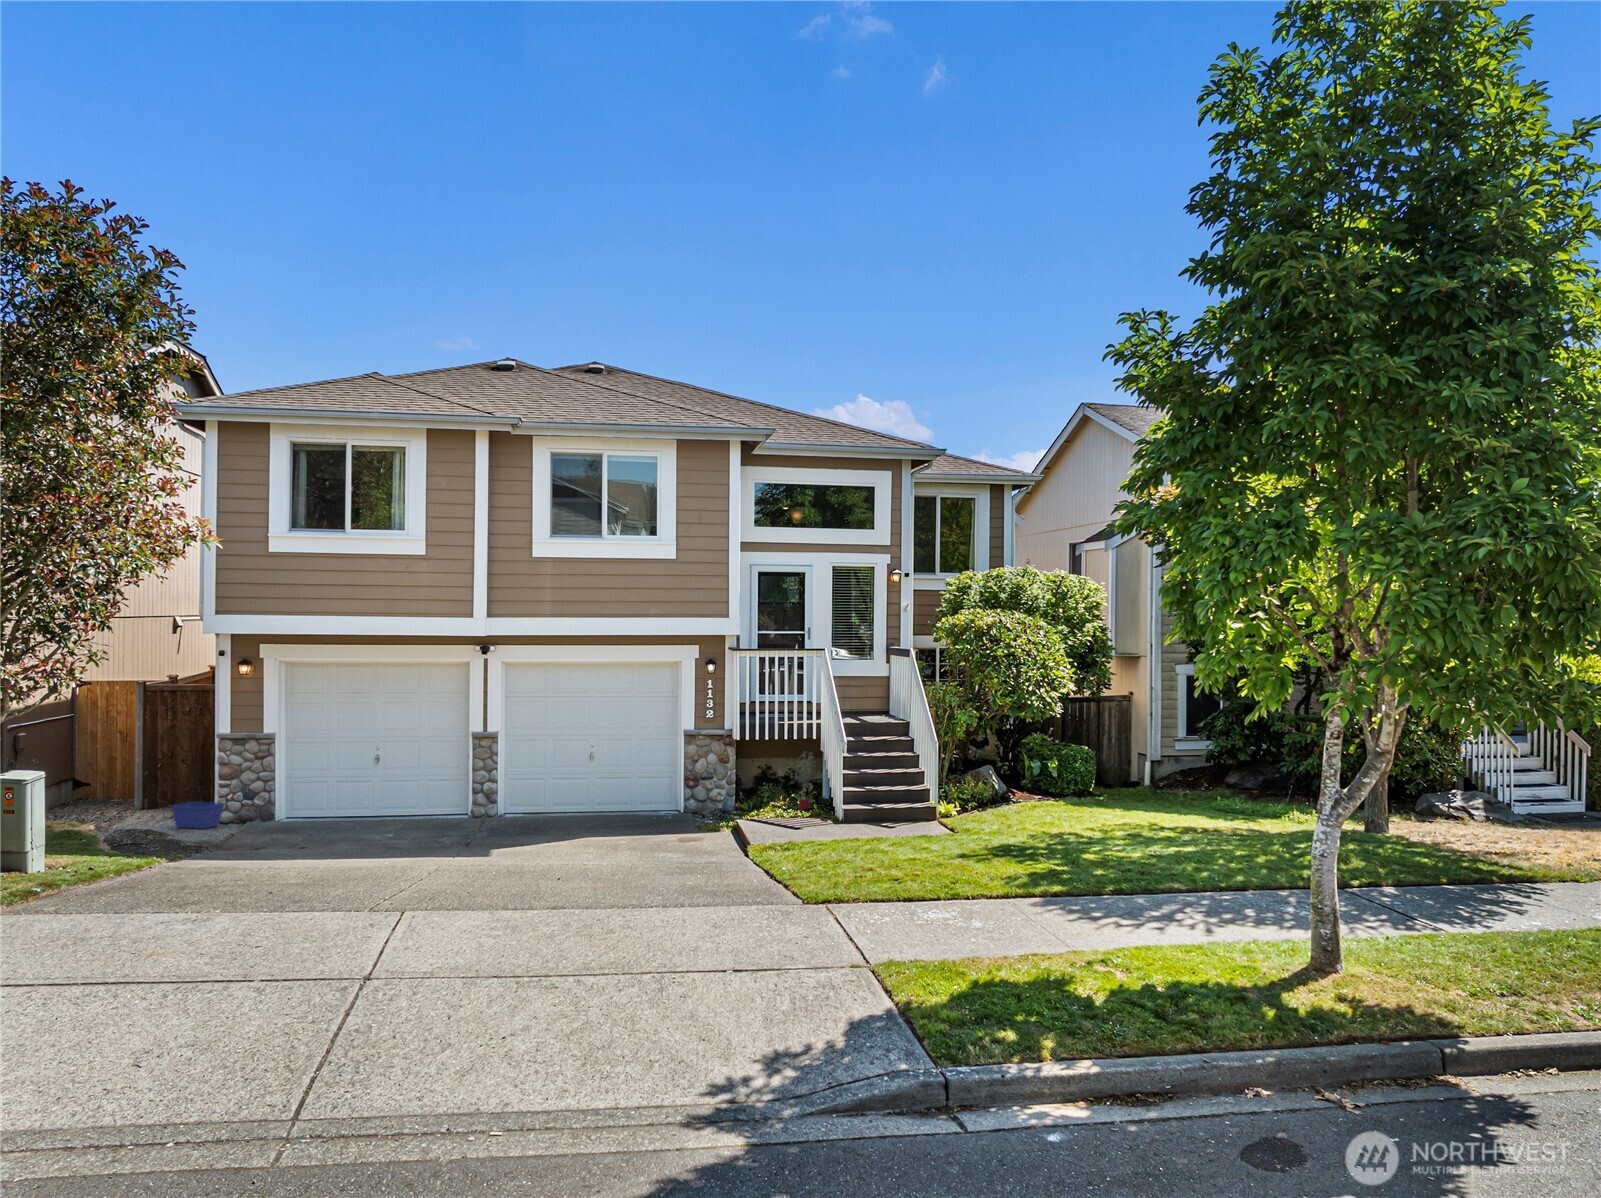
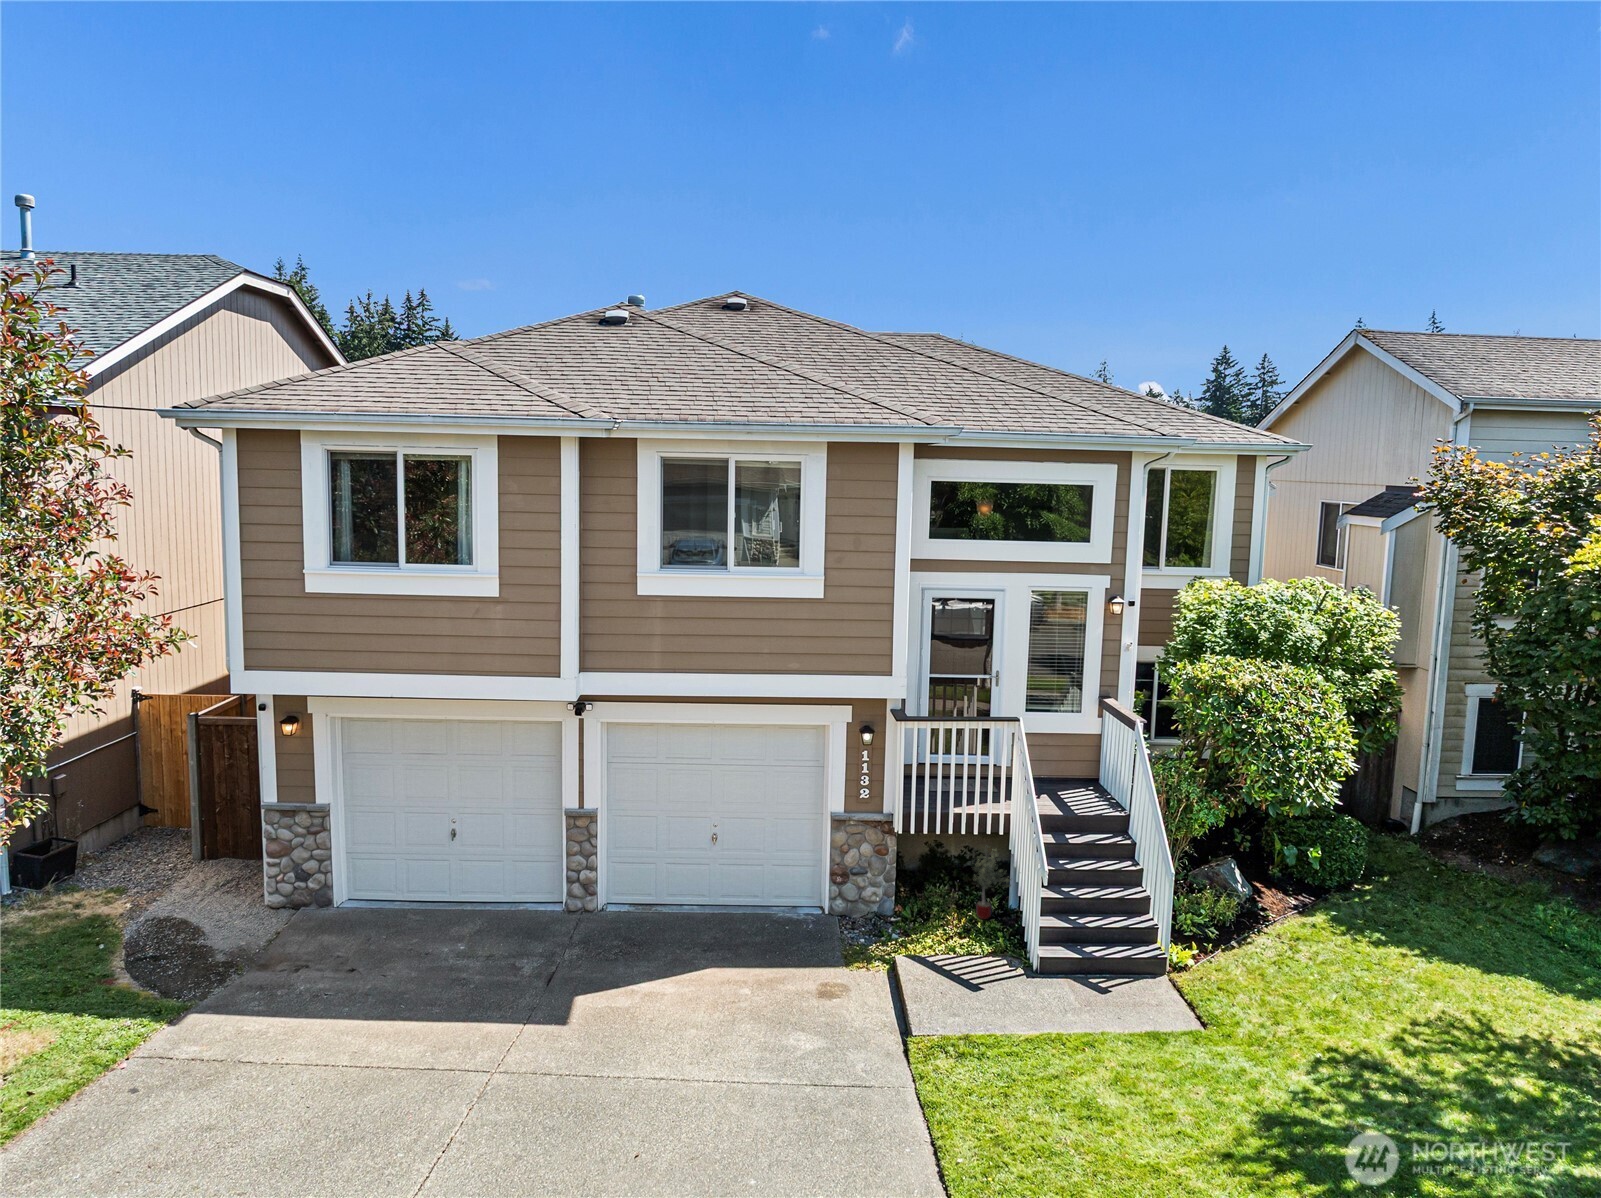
storage bin: present [169,802,226,829] -> none [211,879,279,924]

